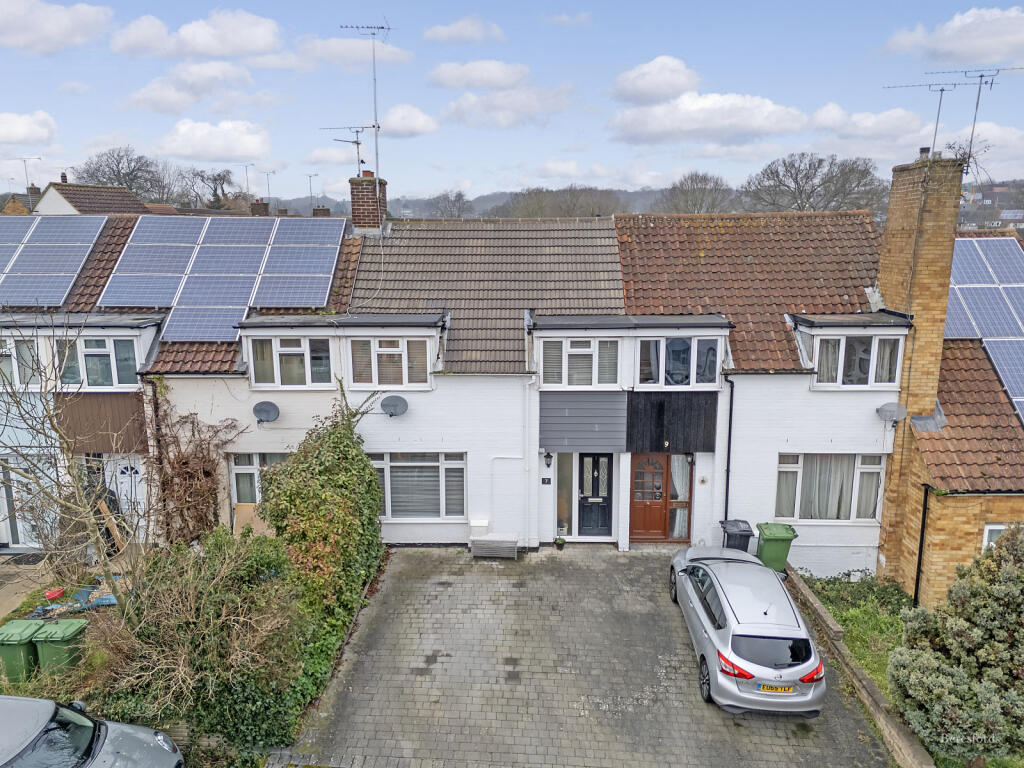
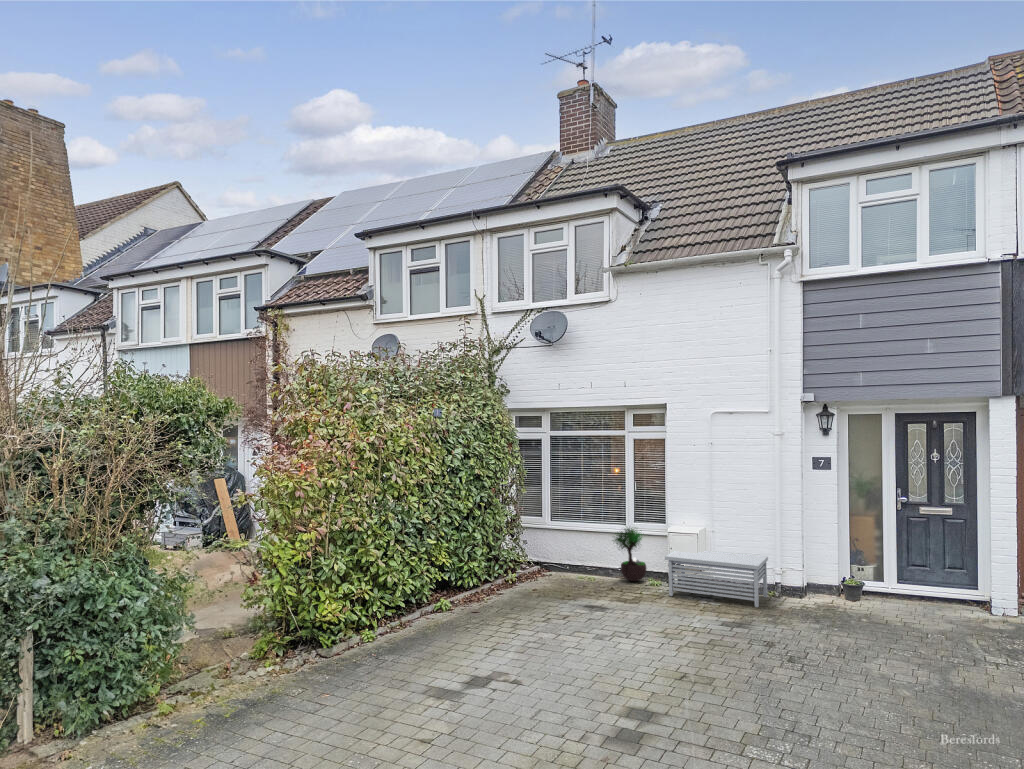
potted tree: none [435,518,455,548] -> present [615,528,646,581]

